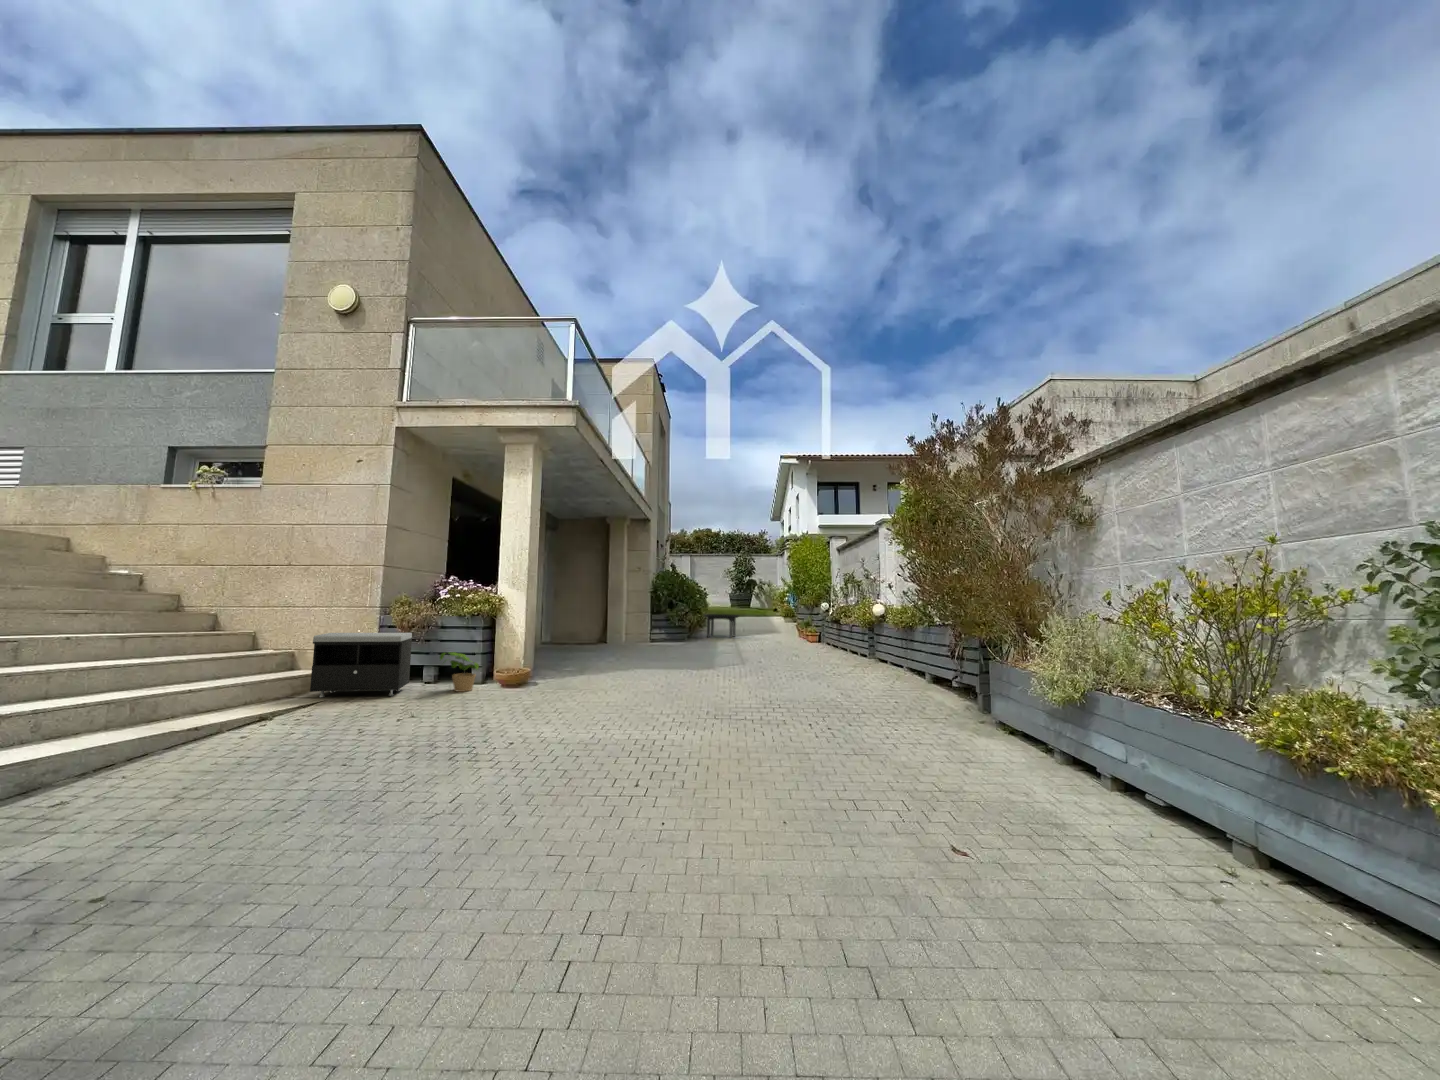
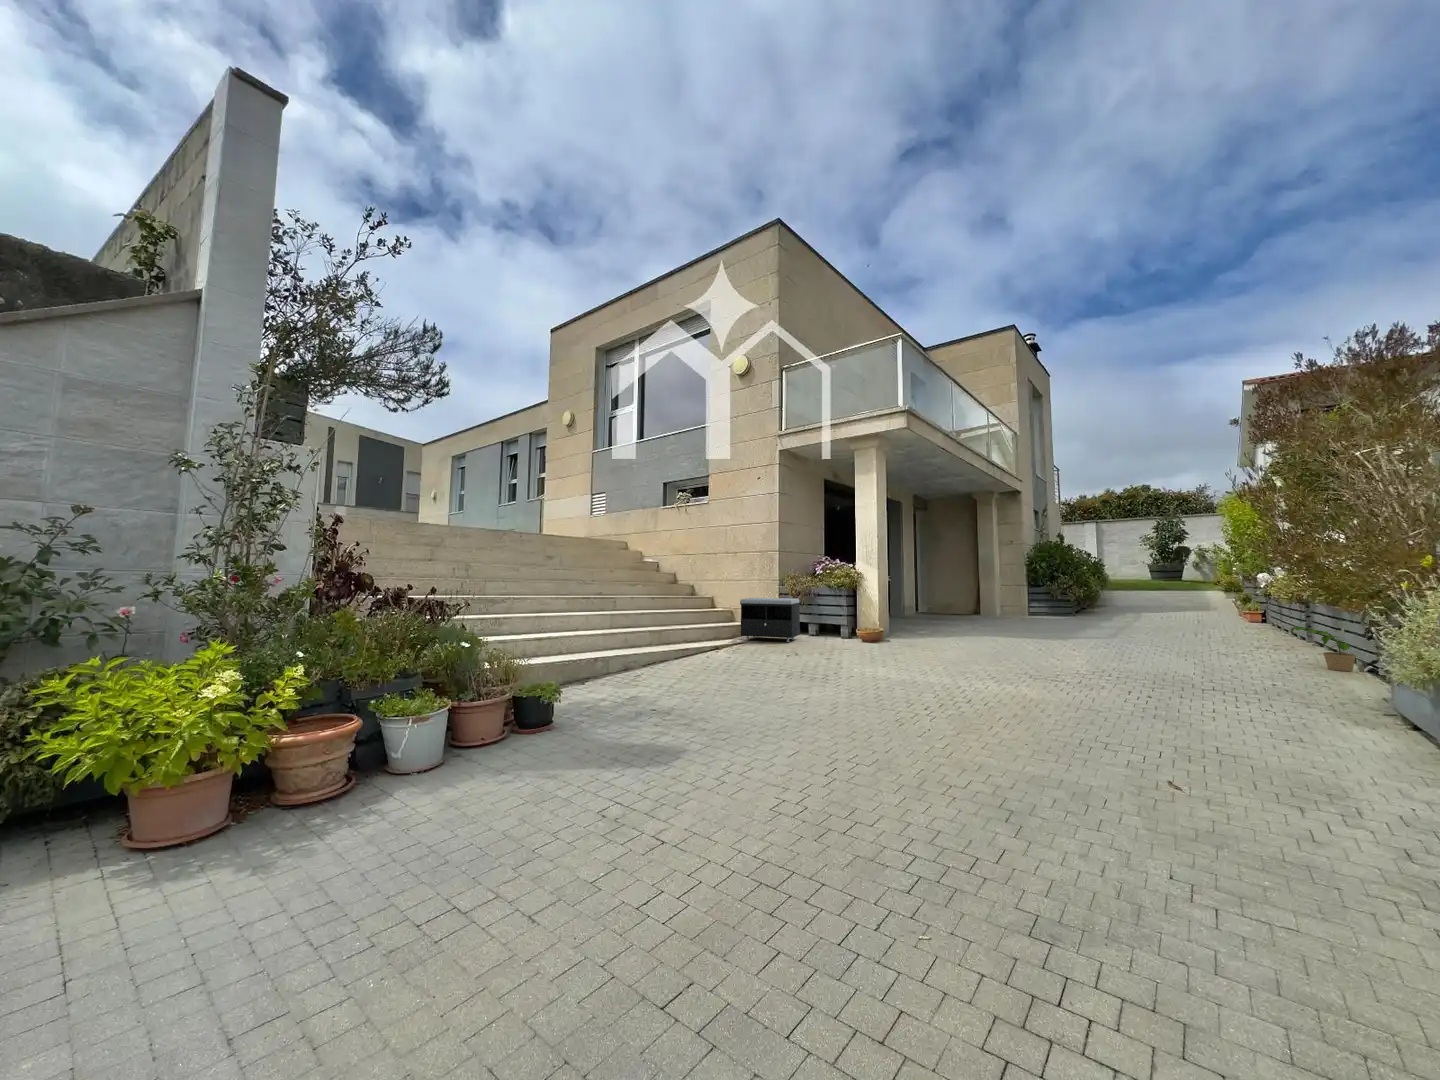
round table: present [704,614,739,638] -> none [1088,587,1137,613]
potted plant: present [440,652,479,692] -> present [1291,627,1356,671]

